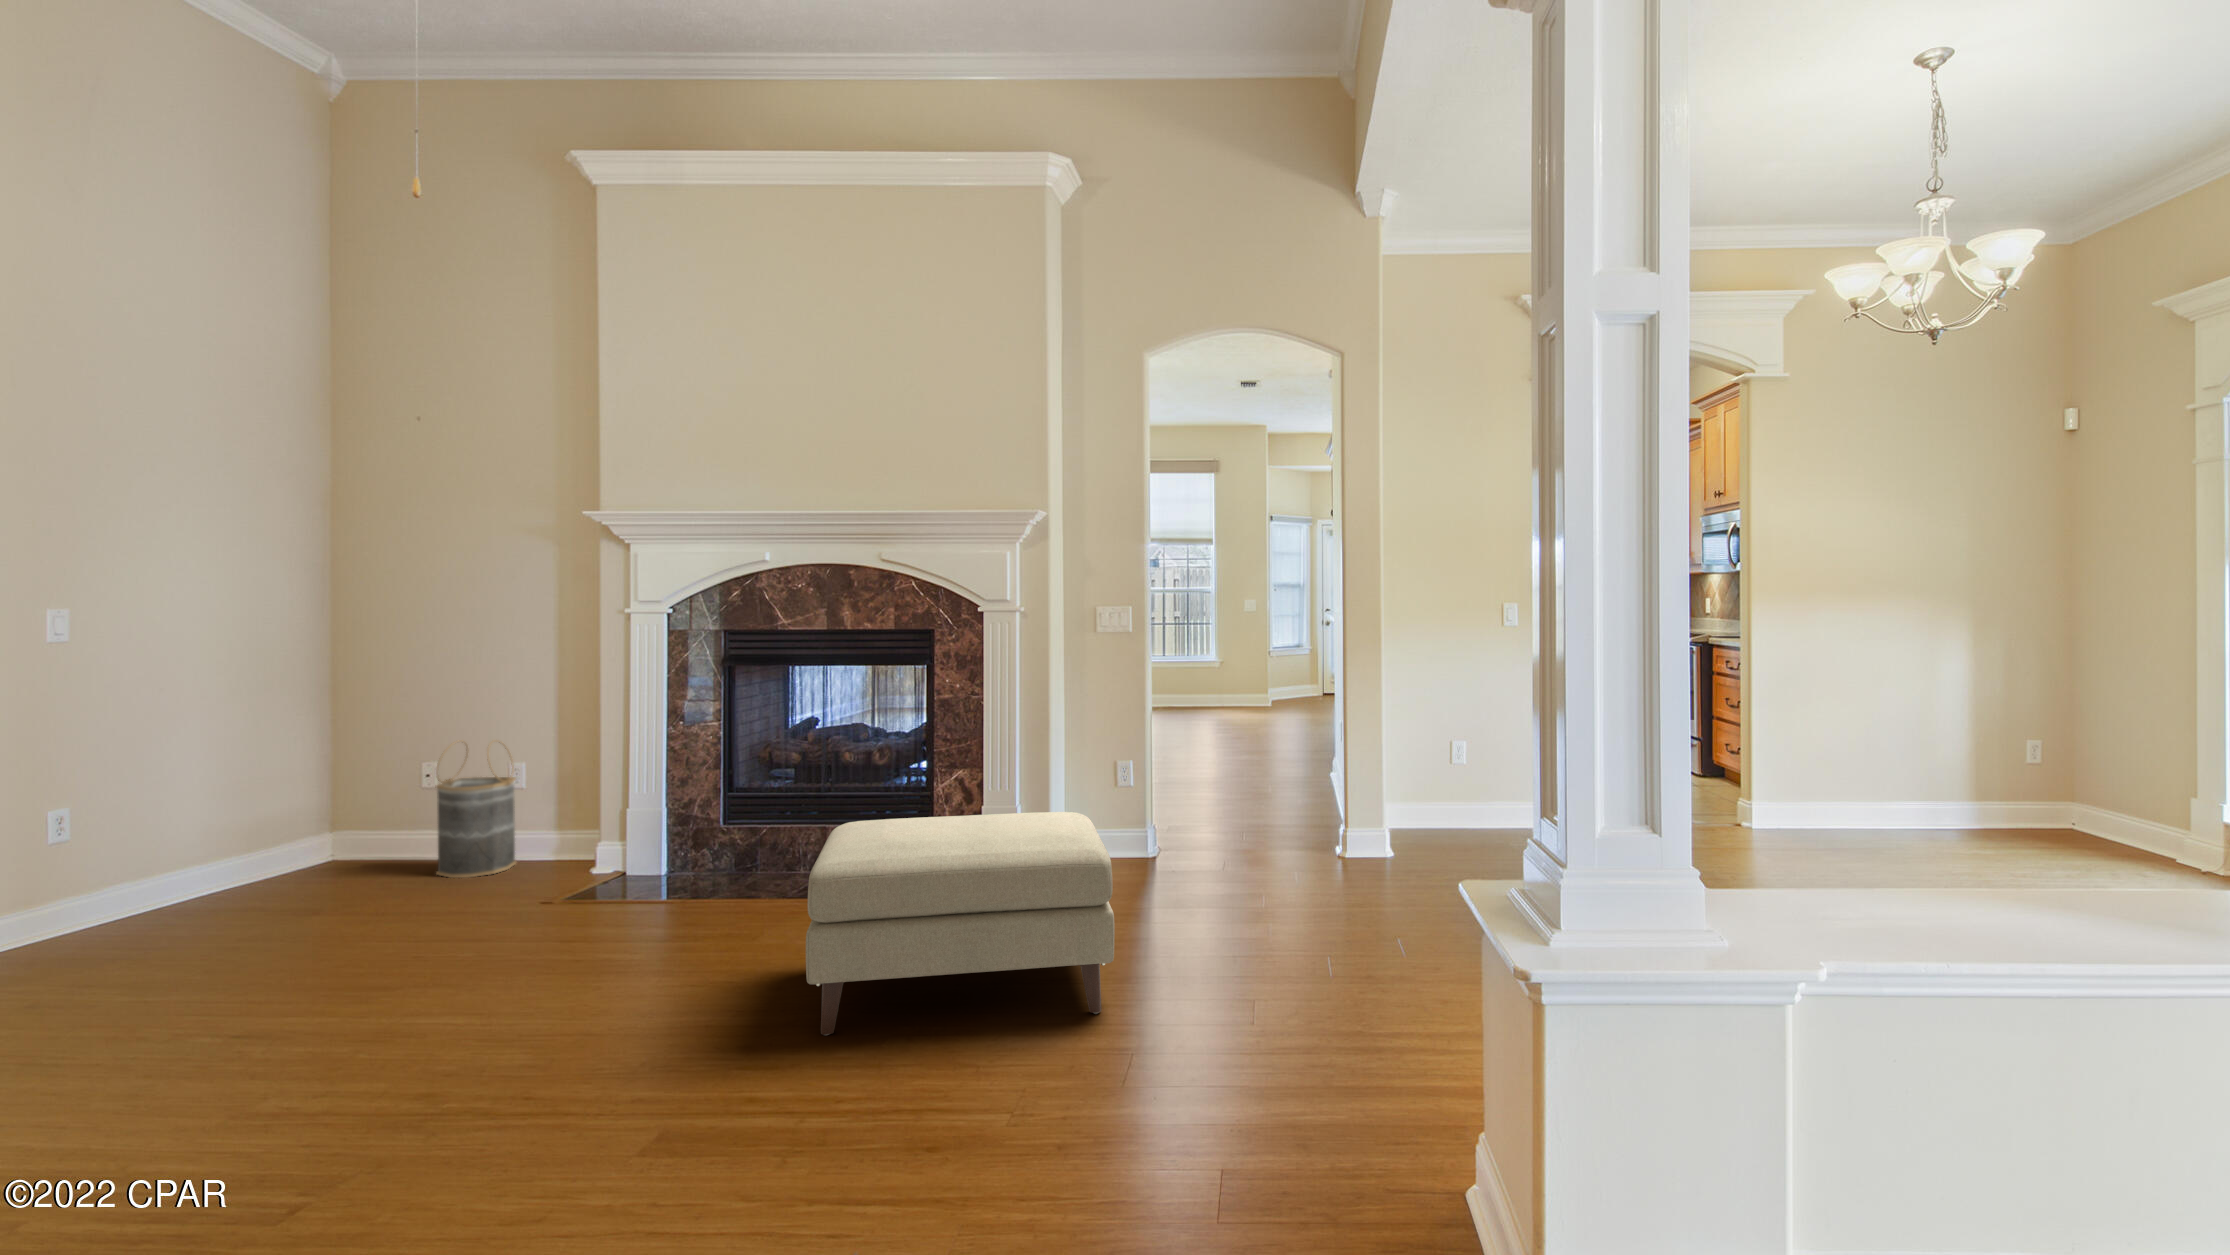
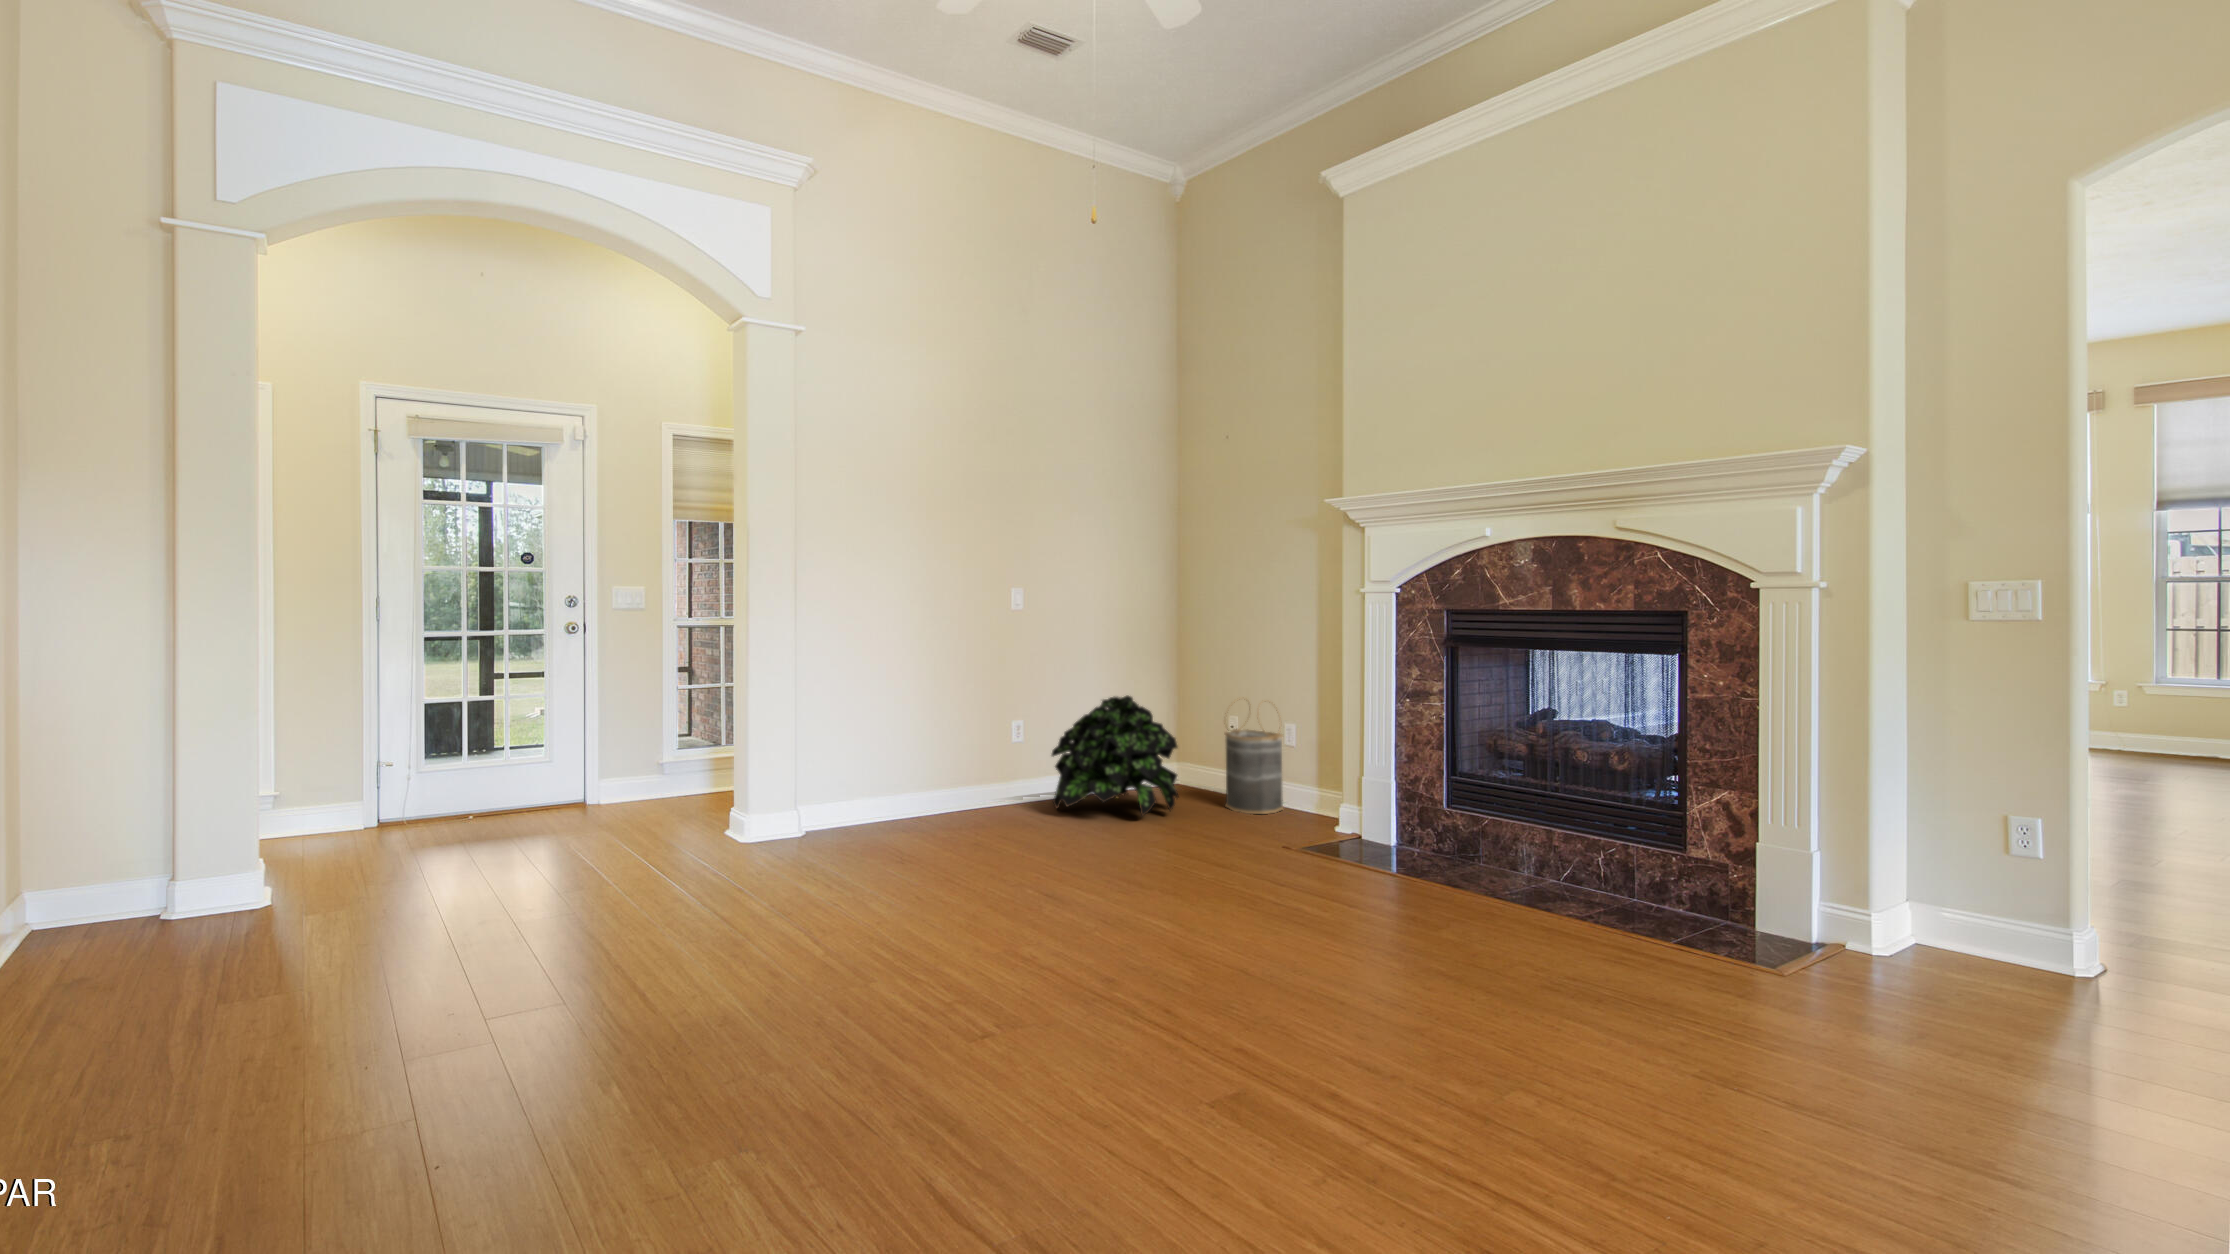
potted plant: none [155,754,380,930] -> present [1052,695,1179,816]
ottoman: present [806,812,1114,1035] -> none [1400,821,1881,1193]

